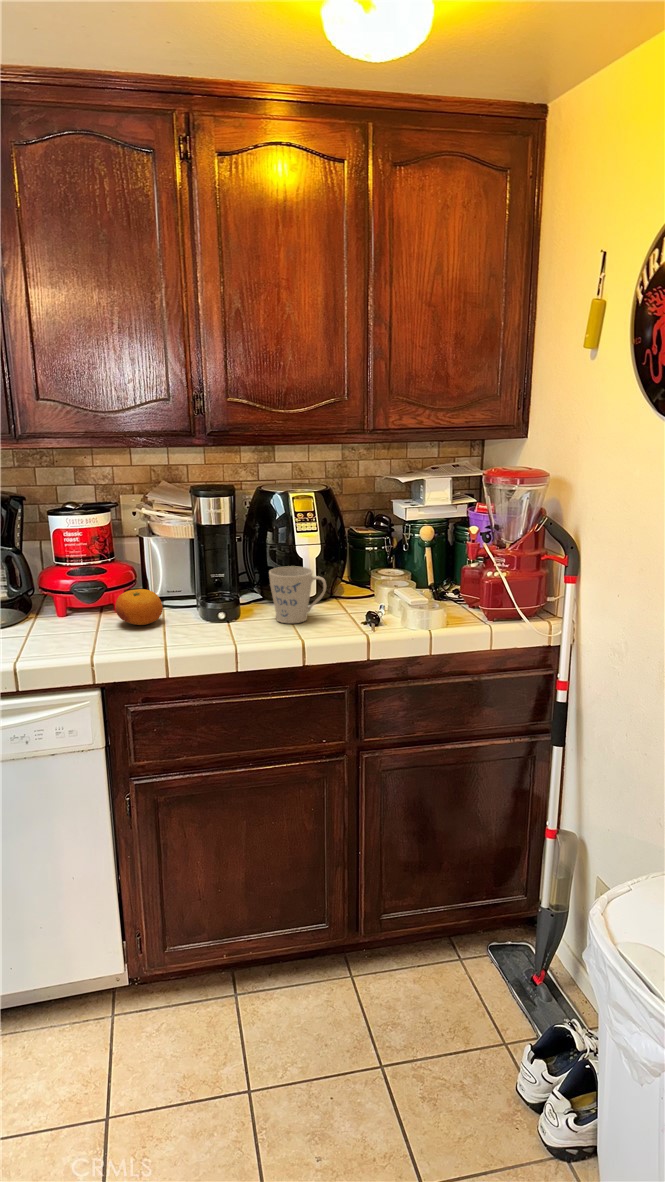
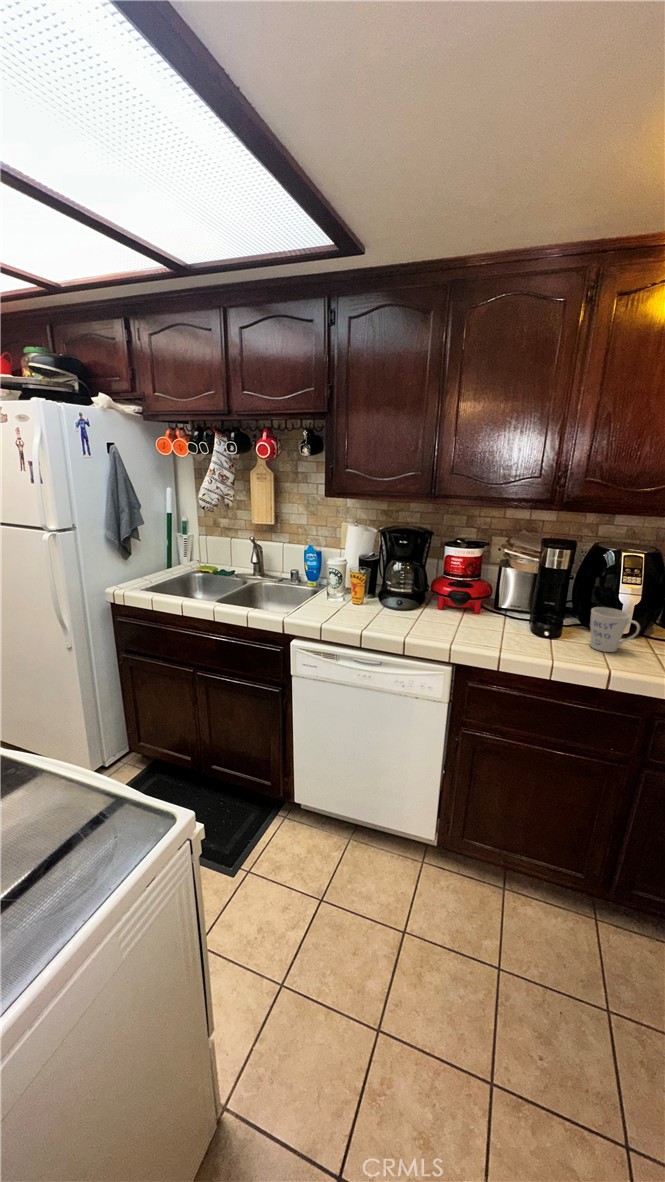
fruit: present [115,589,163,625] -> none [474,602,505,627]

